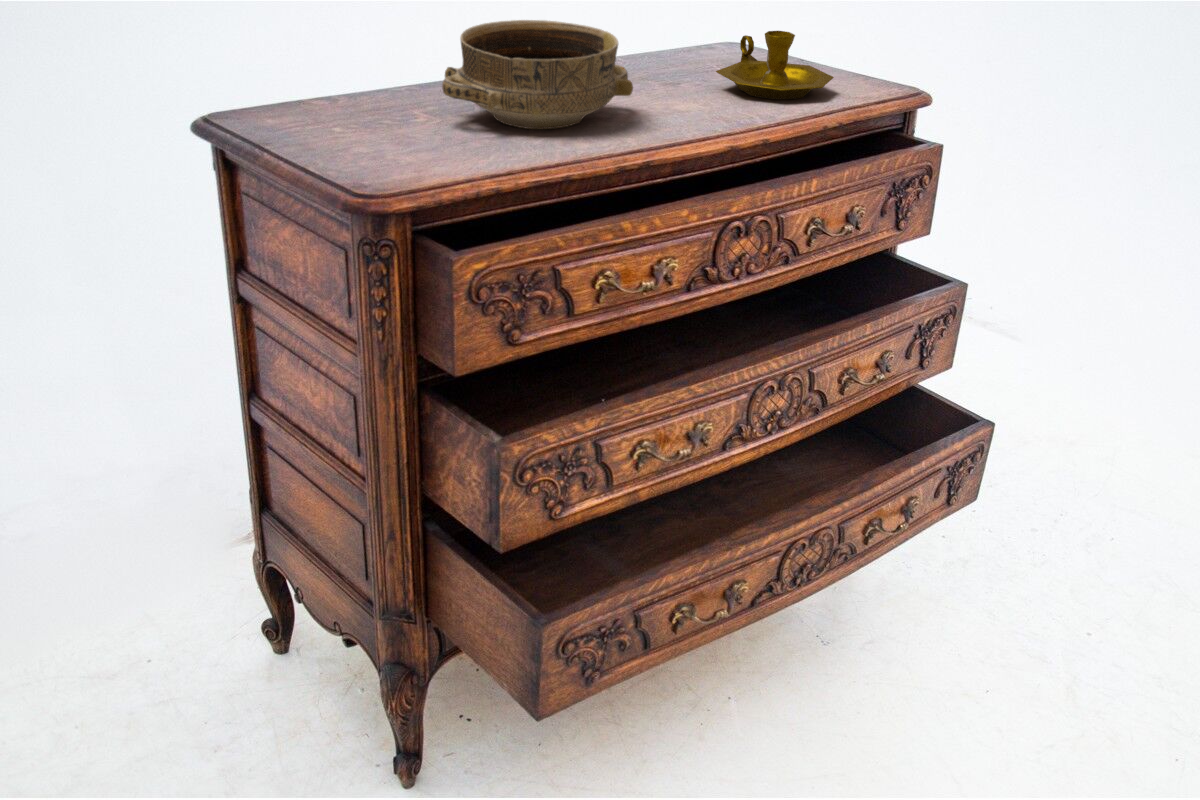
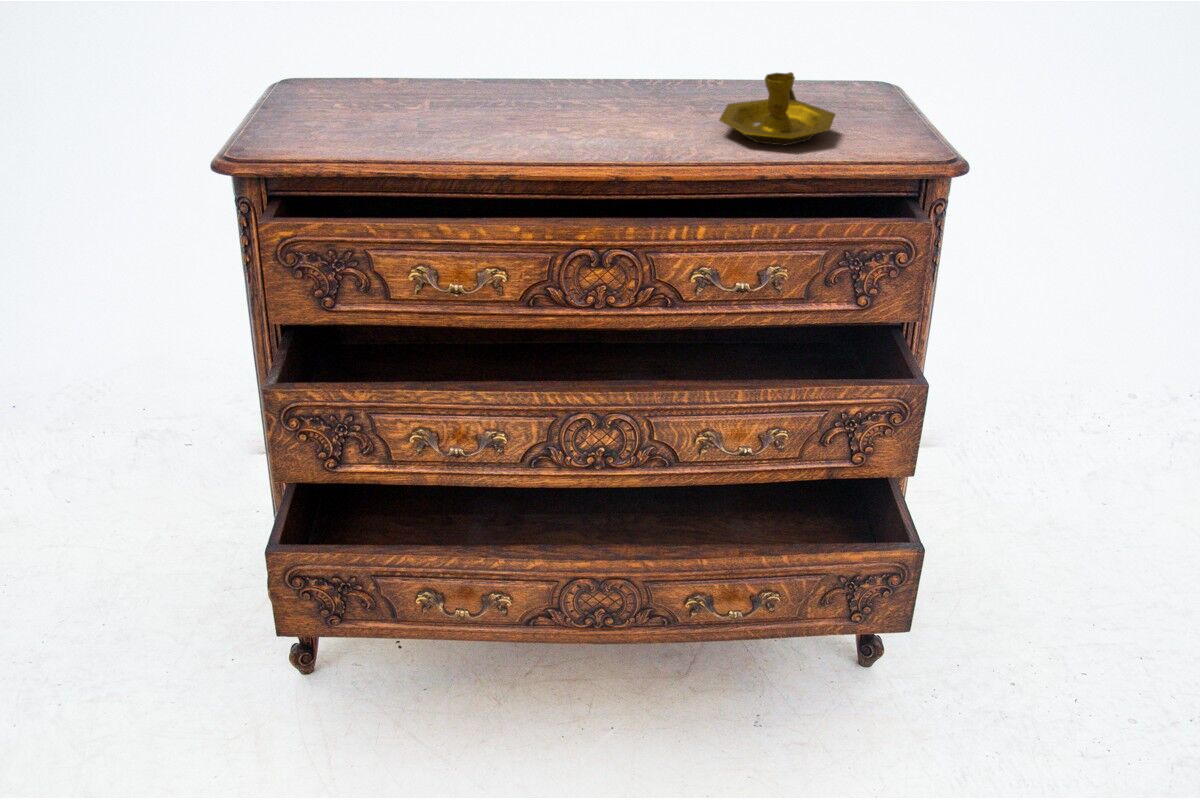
ceramic bowl: present [442,20,633,129] -> none [409,28,590,133]

